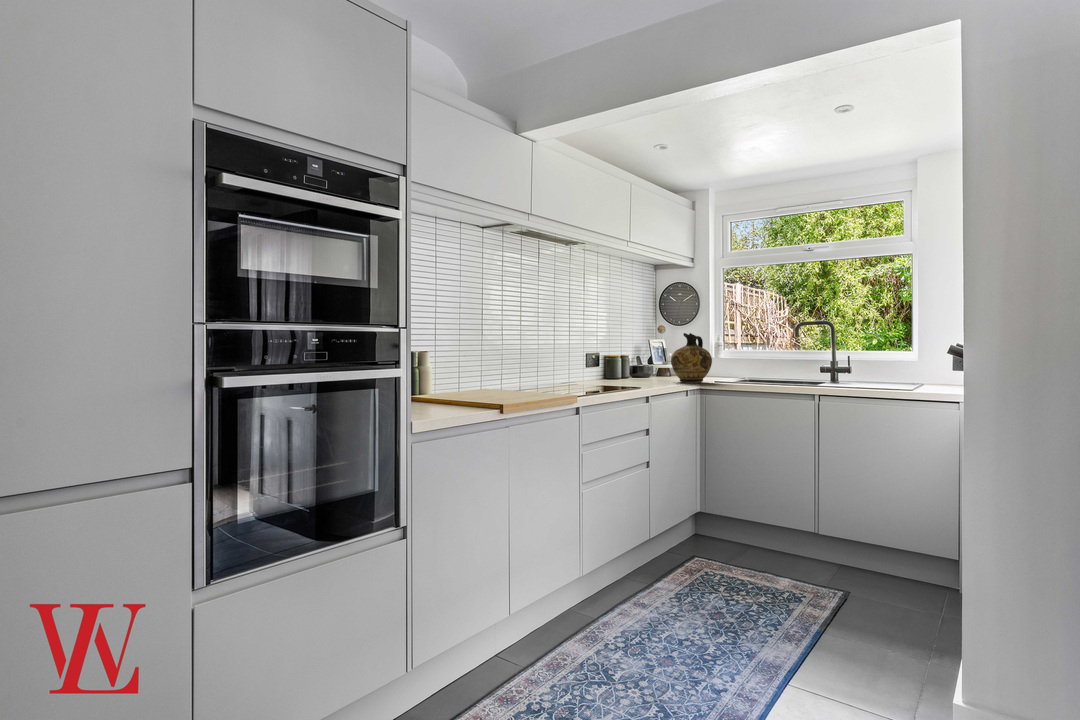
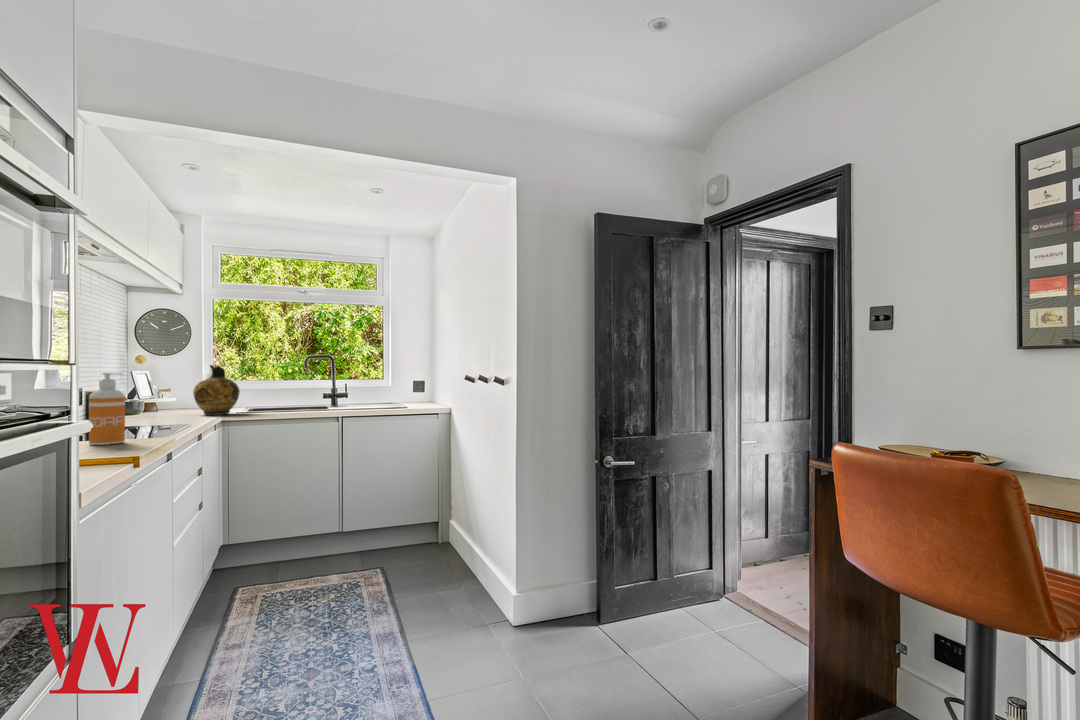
soap dispenser: none [518,340,541,398] -> present [89,373,125,445]

